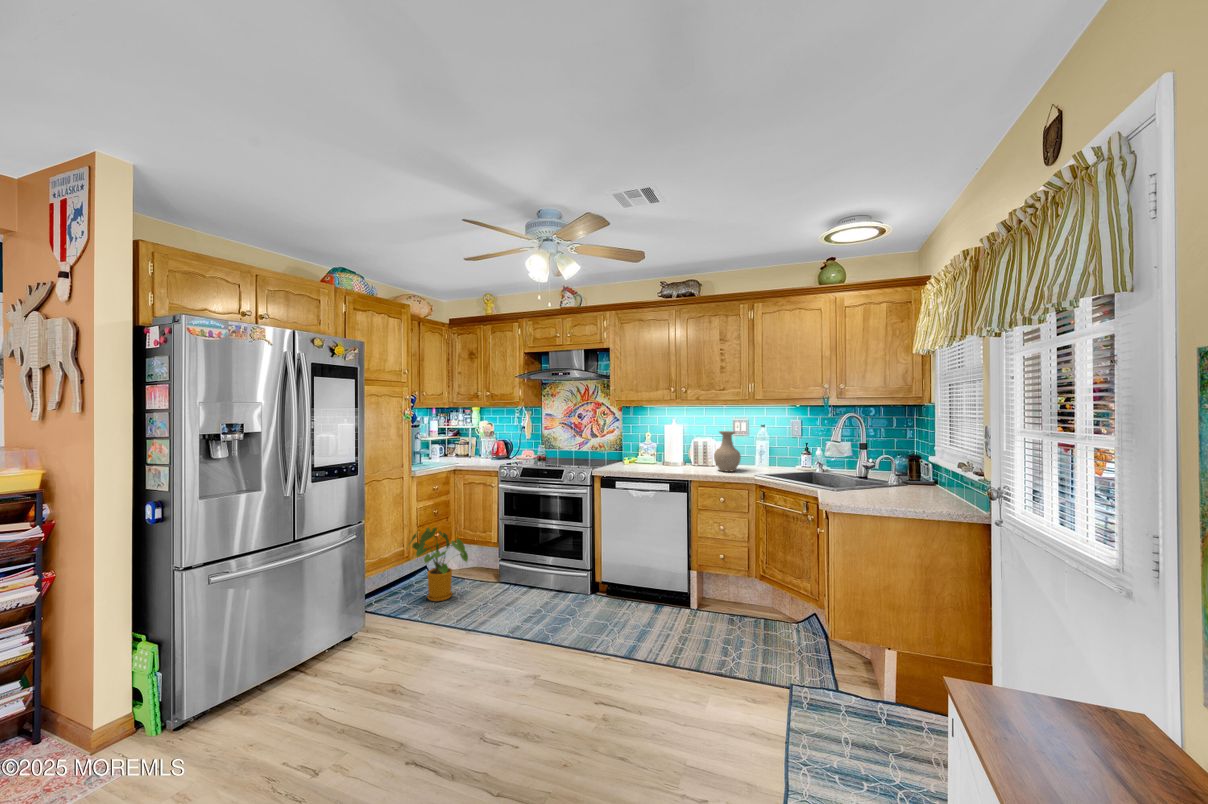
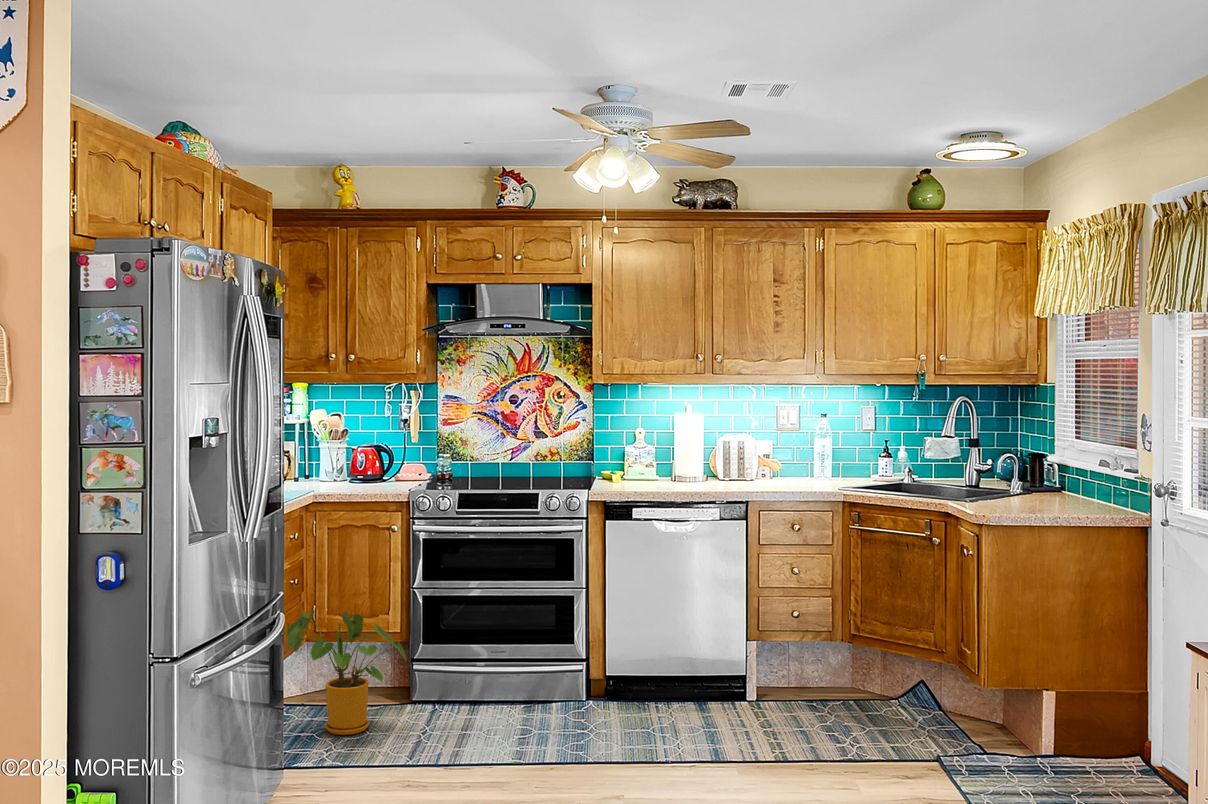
vase: present [714,431,741,471] -> none [765,424,805,485]

